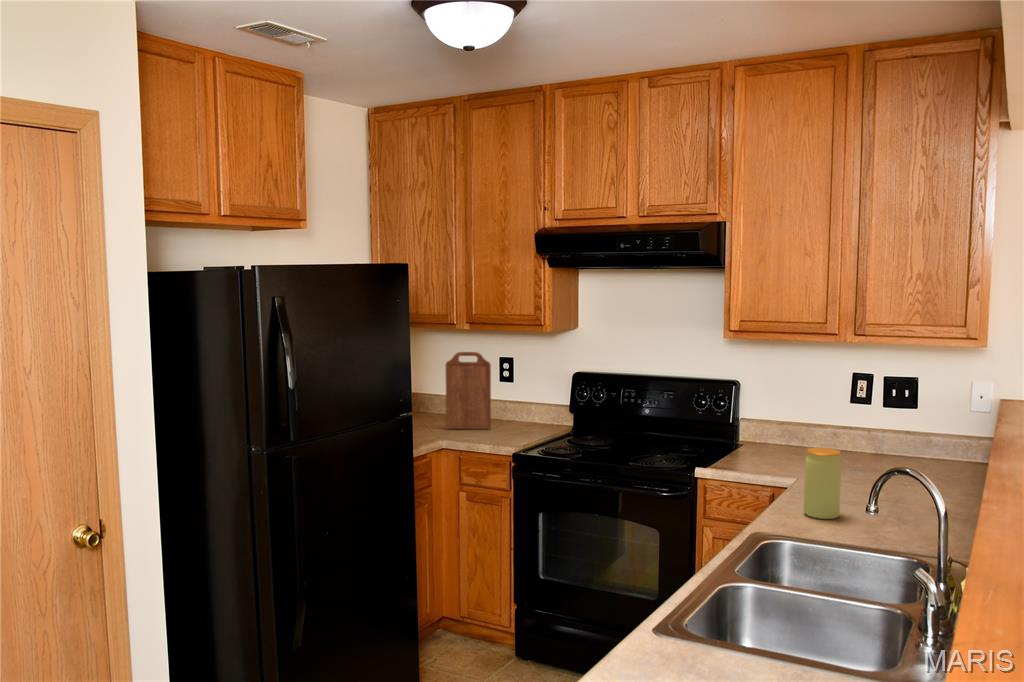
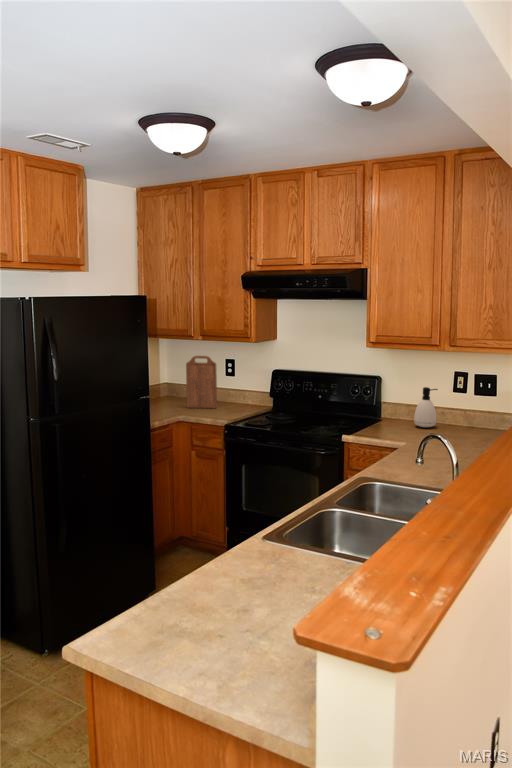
soap dispenser: none [795,396,829,455] -> present [414,387,438,427]
jar: present [804,447,841,519] -> none [399,422,424,470]

